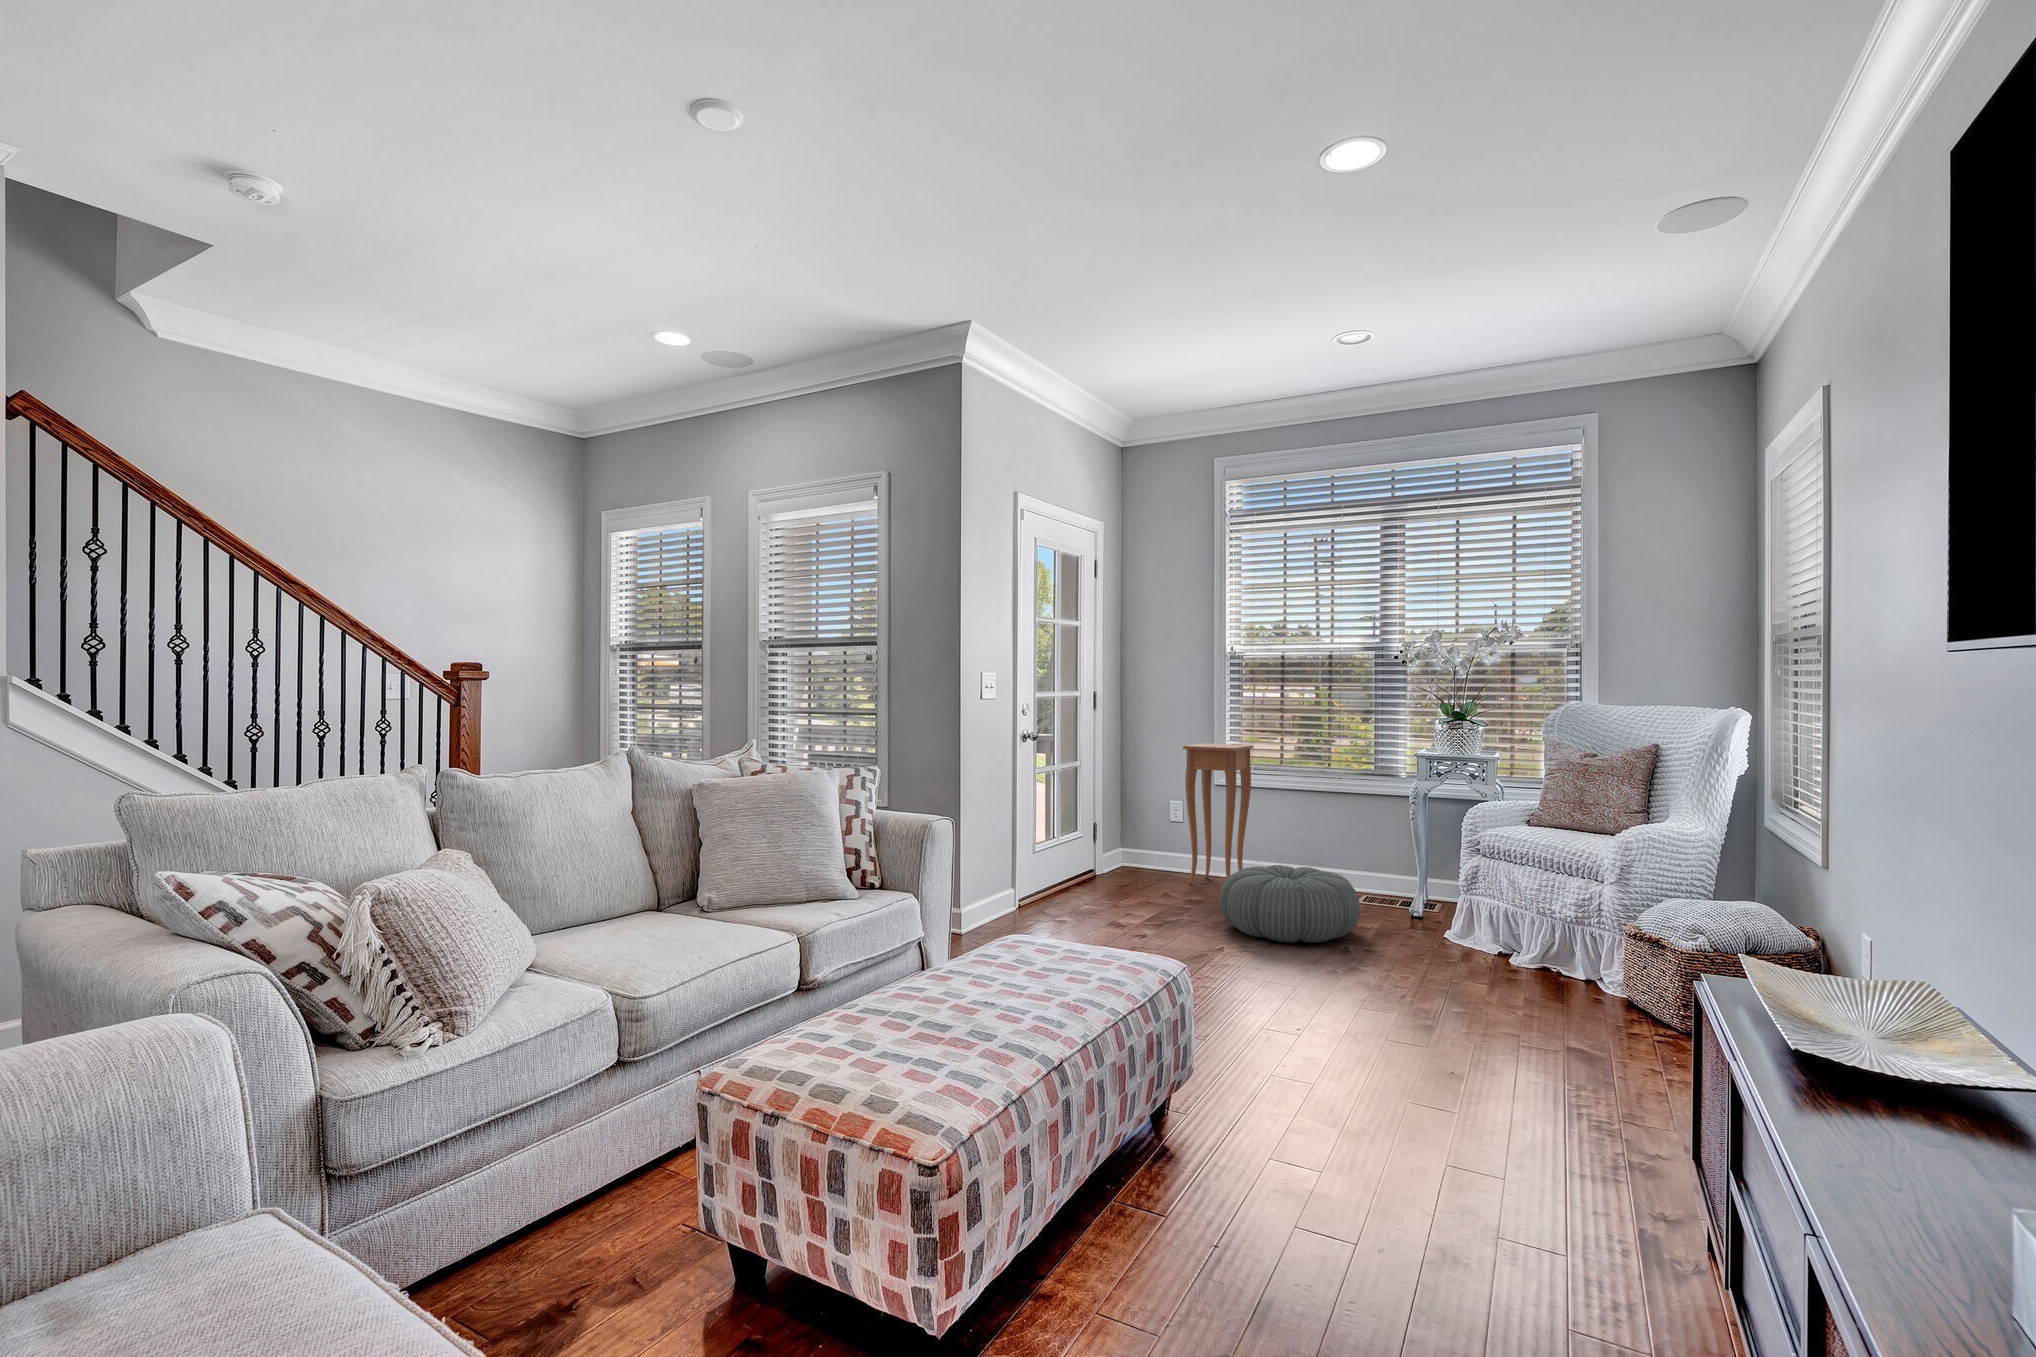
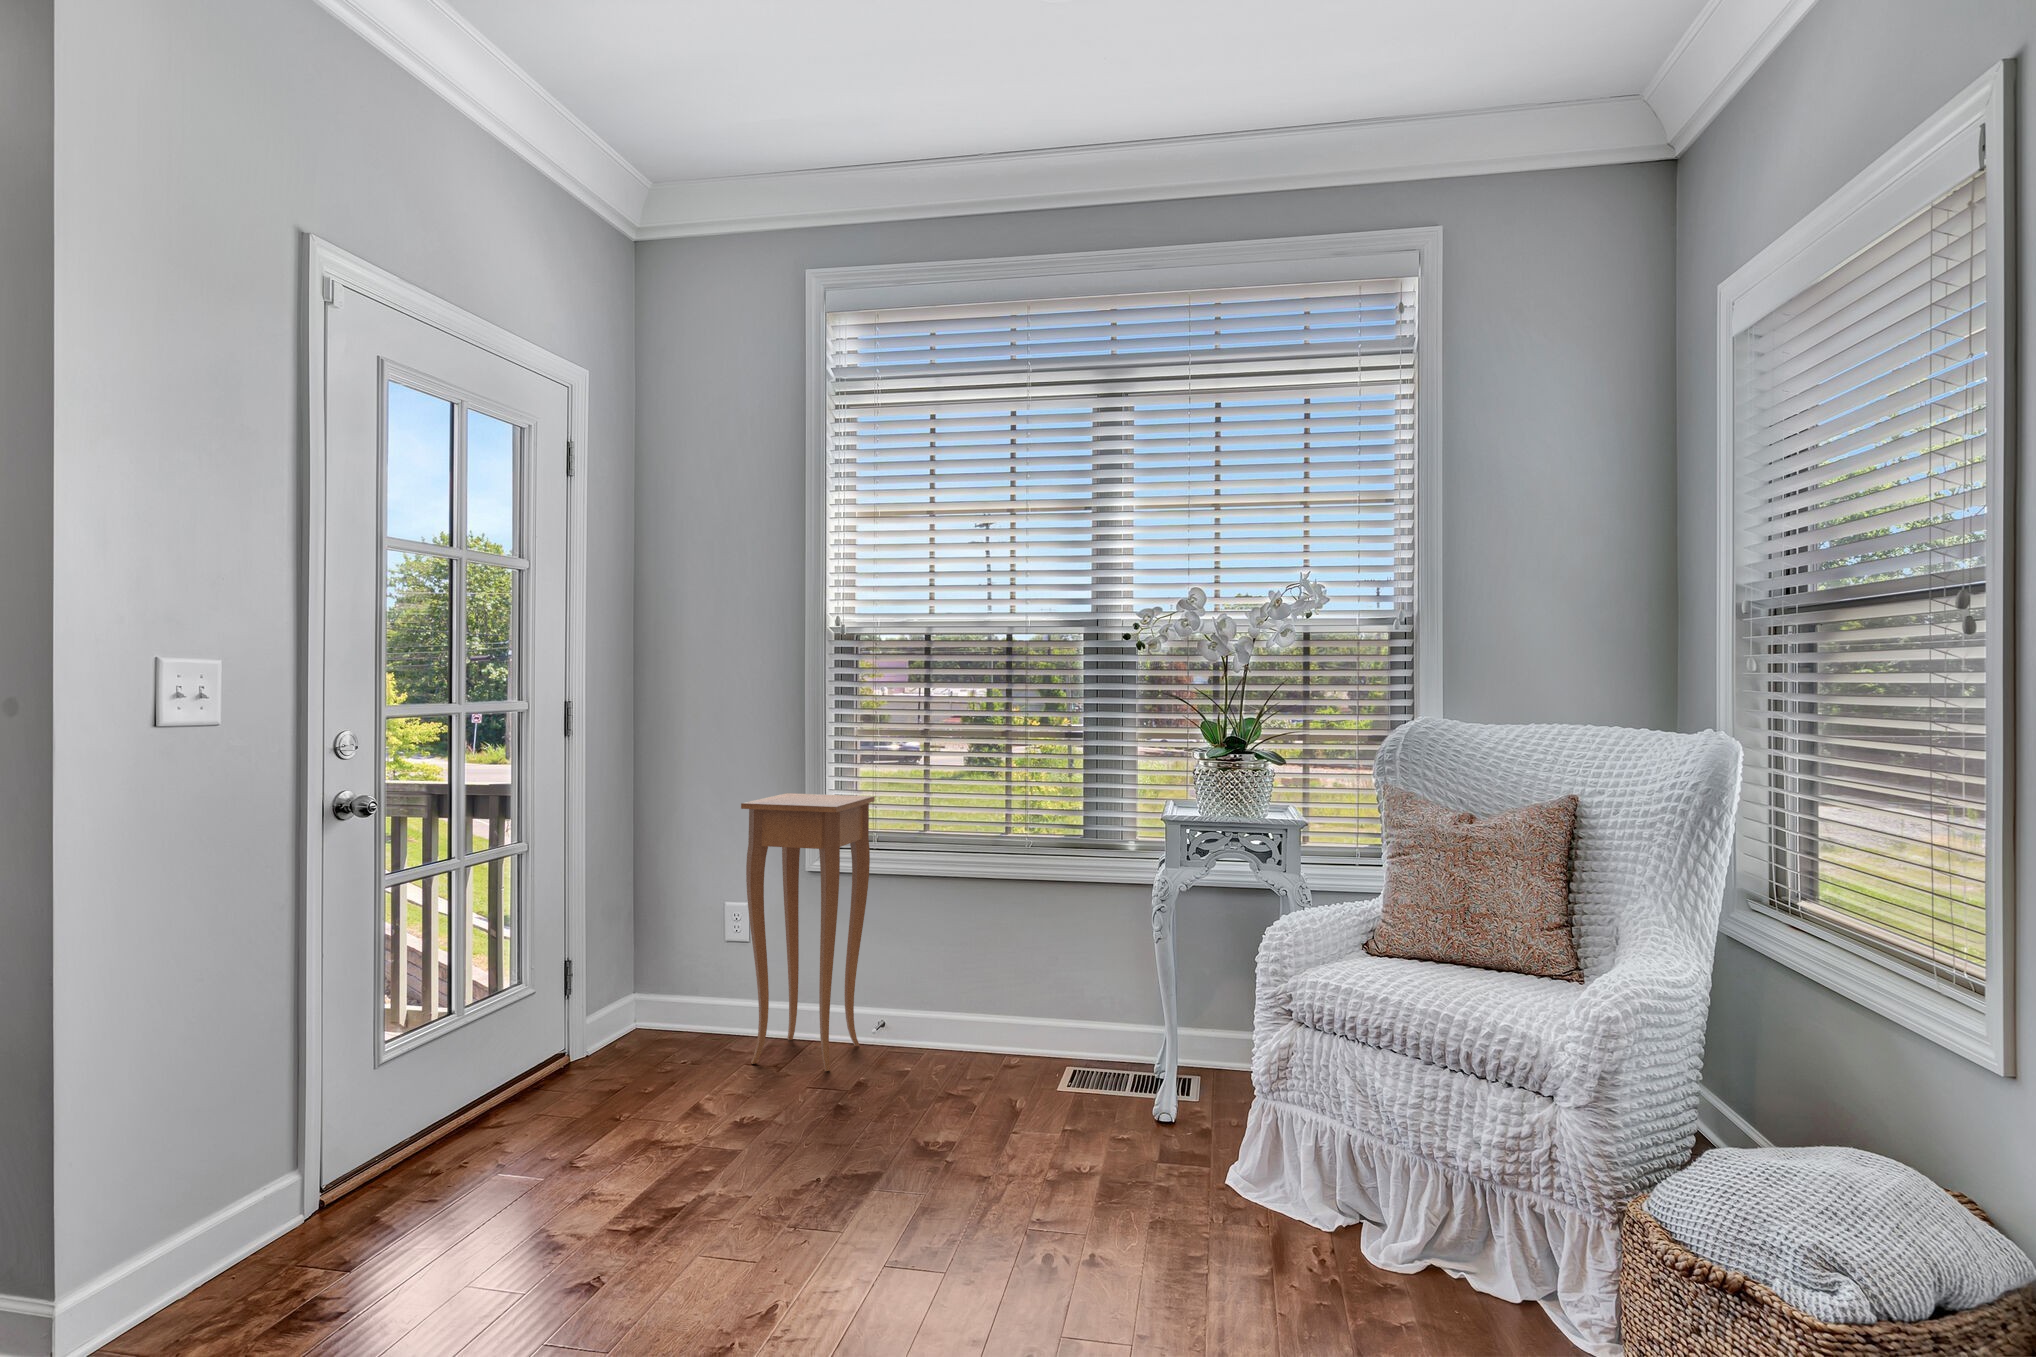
pouf: present [1219,865,1360,943] -> none [782,1055,1070,1260]

